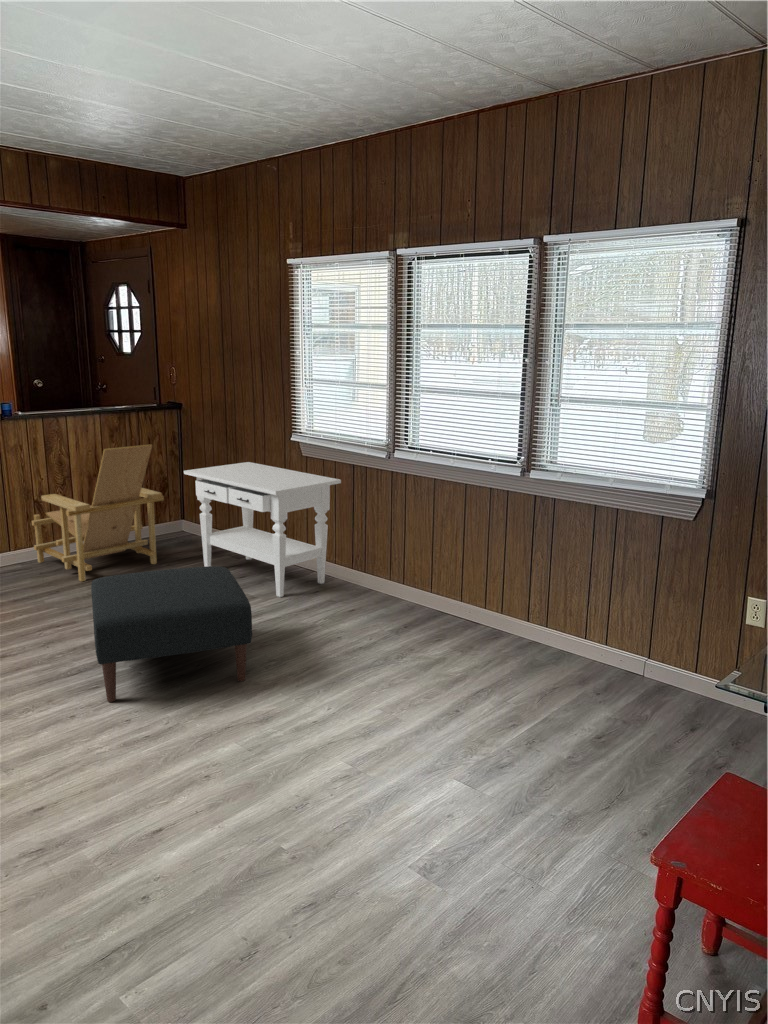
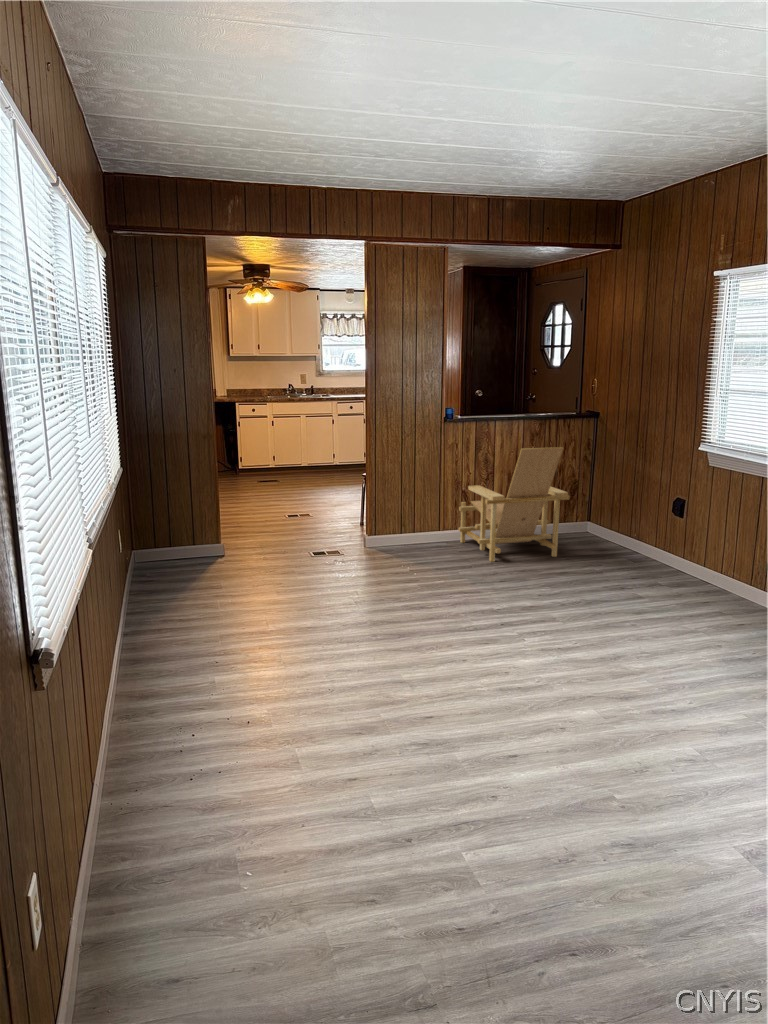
side table: present [184,462,341,597] -> none [589,470,748,603]
ottoman: present [91,566,252,702] -> none [489,554,627,665]

